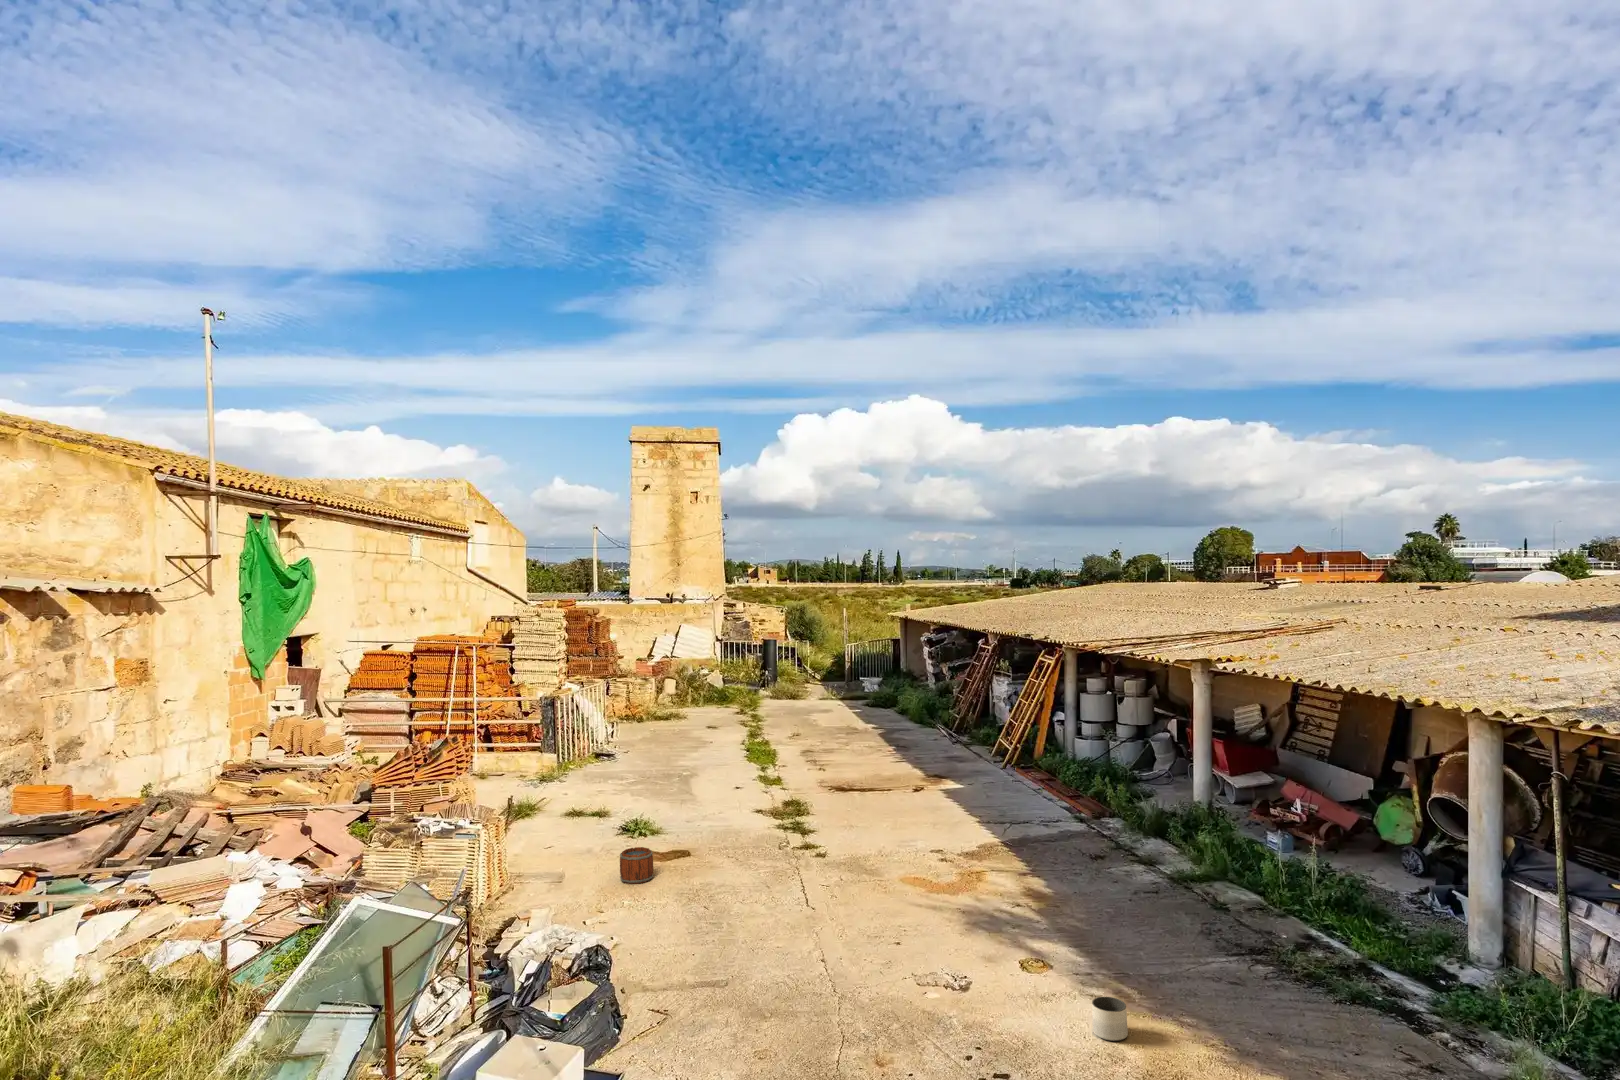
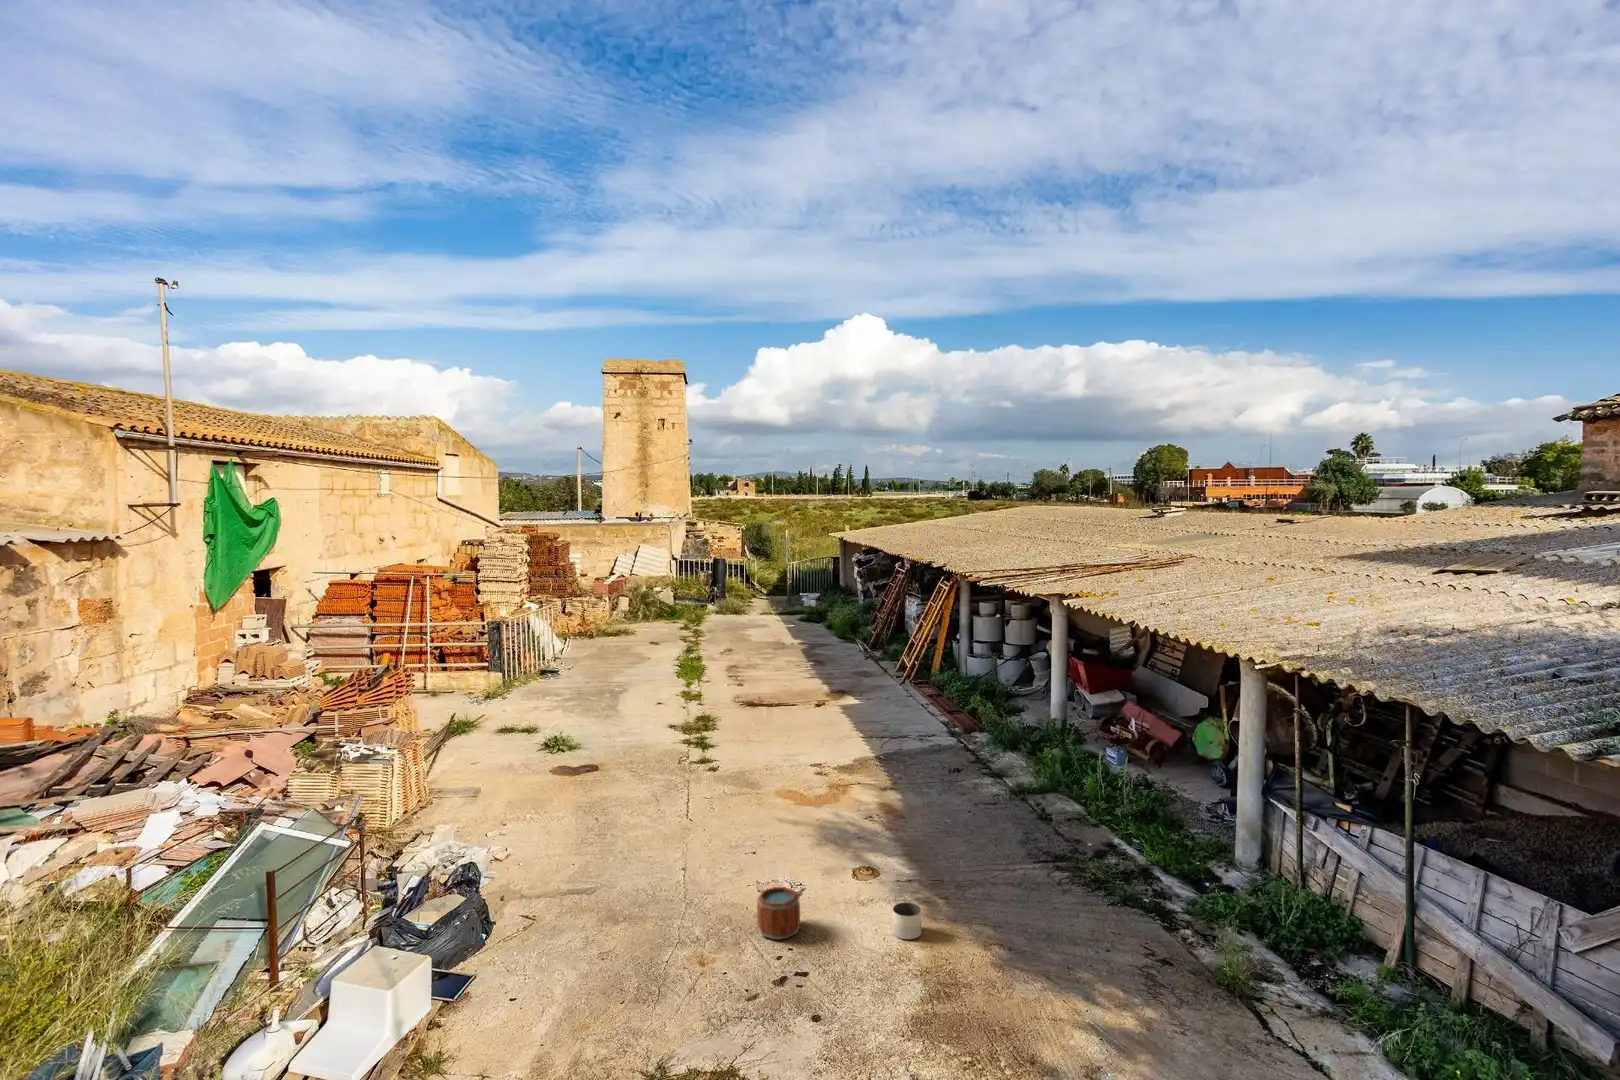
bucket: present [620,847,653,884] -> present [757,887,800,940]

